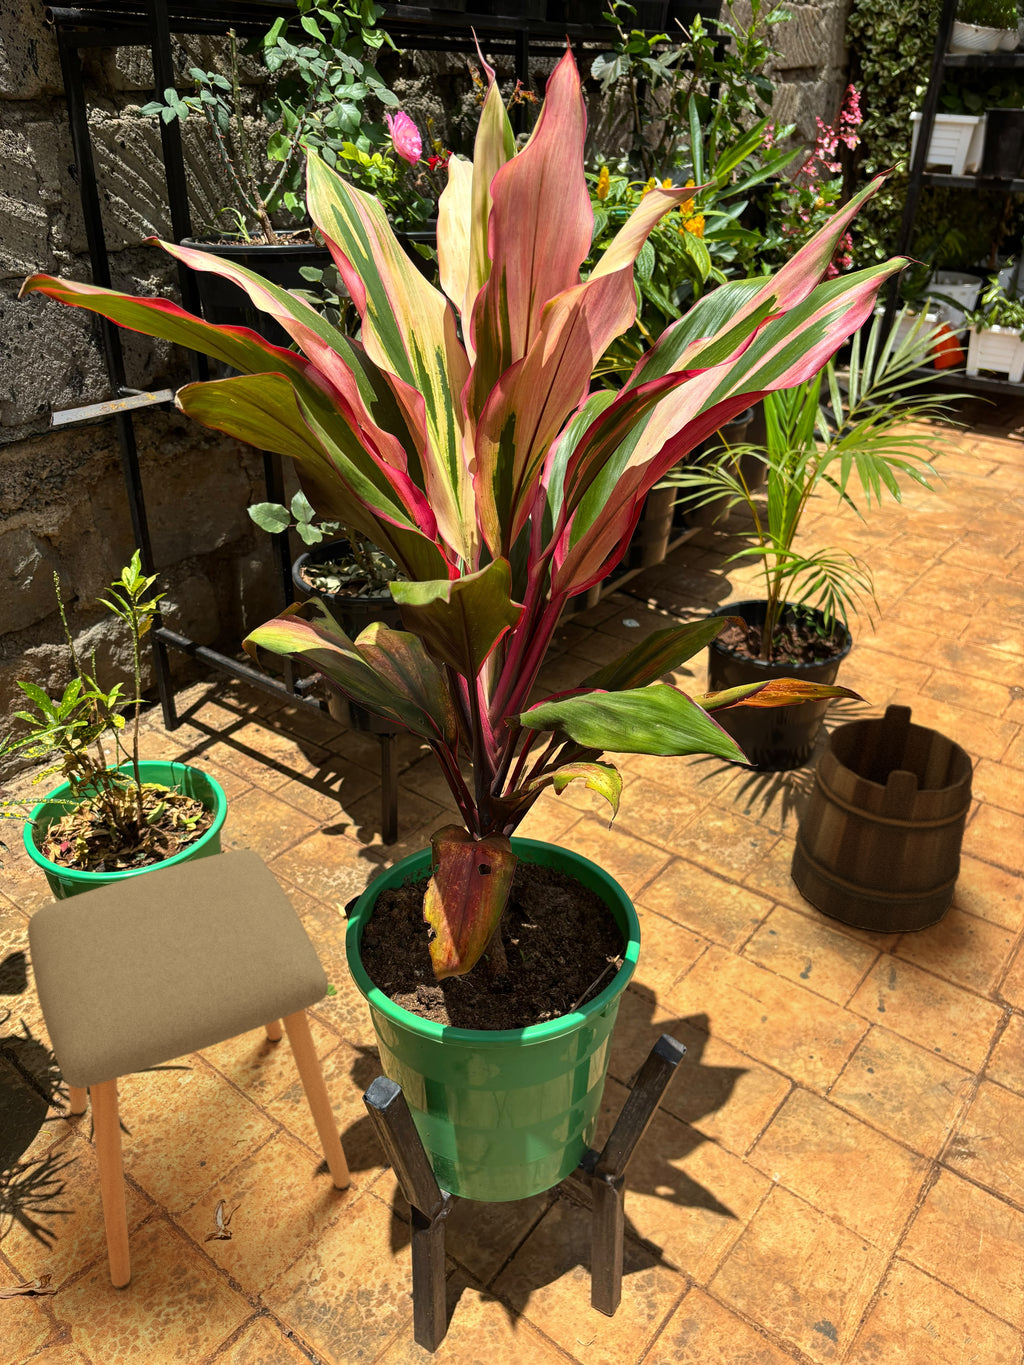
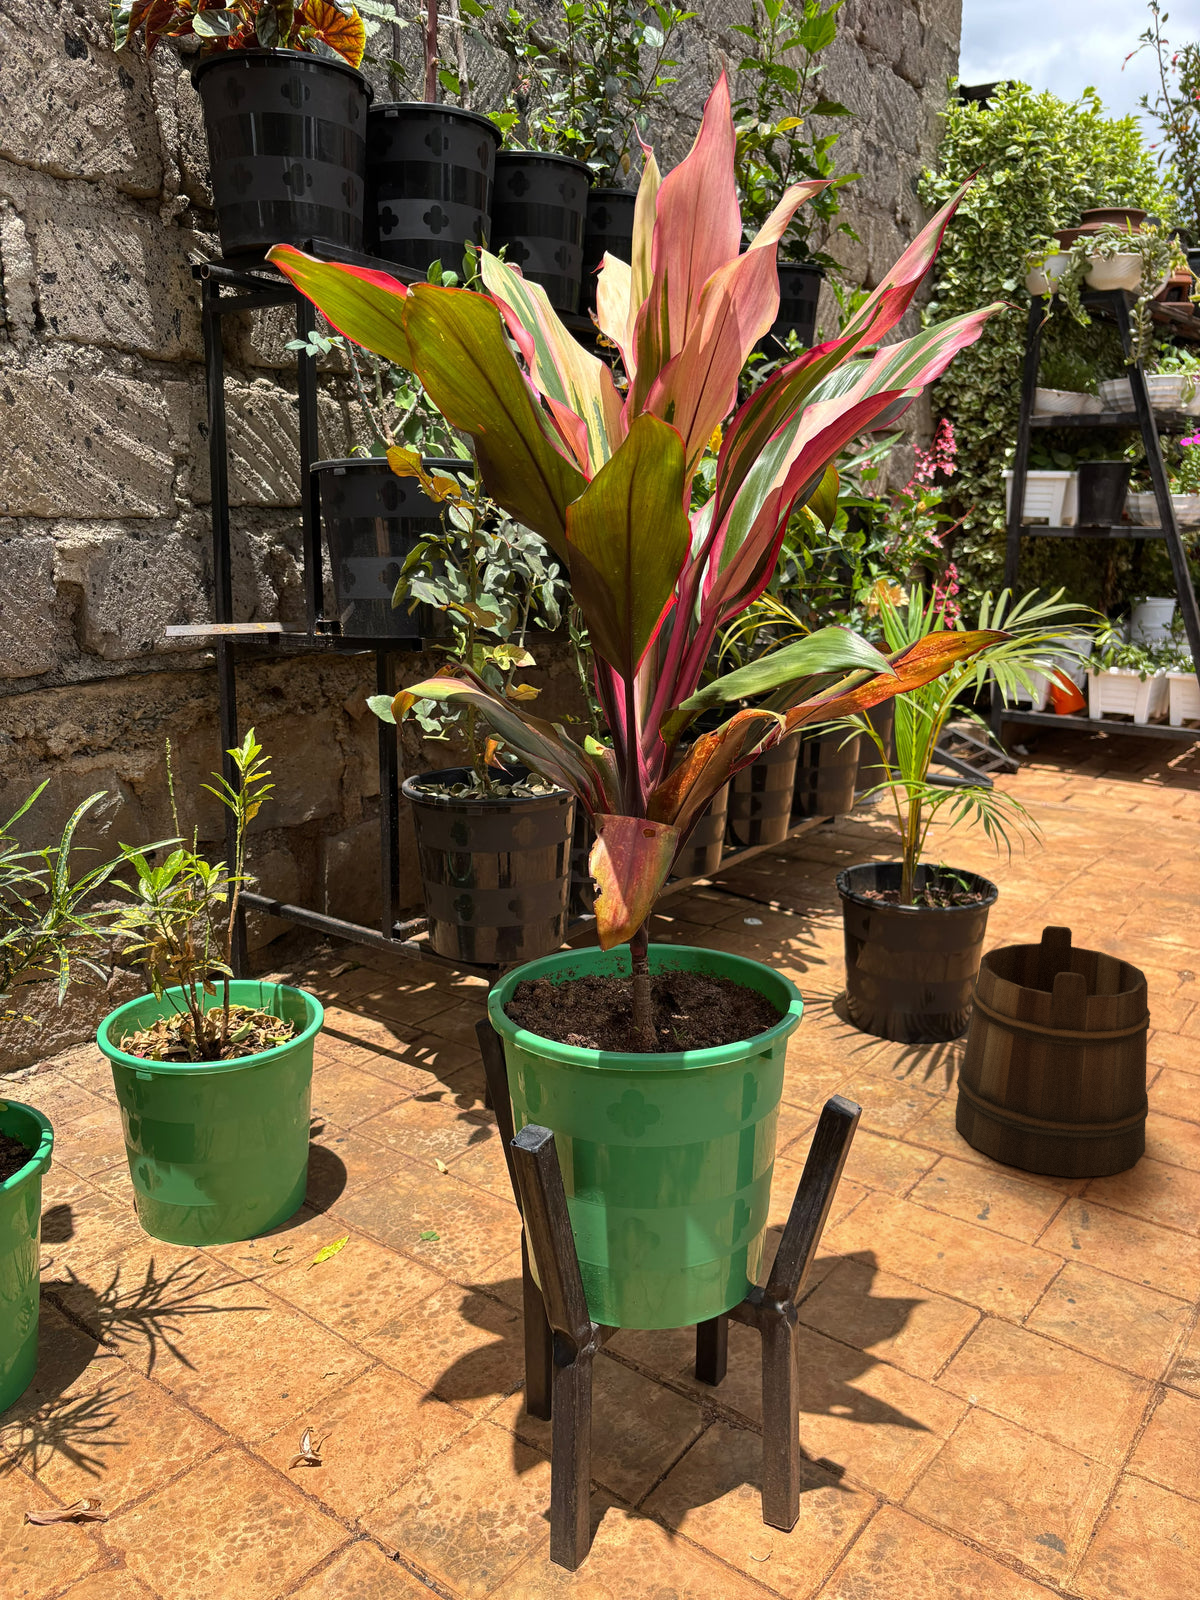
stool: present [28,849,350,1289] -> none [109,1012,461,1517]

